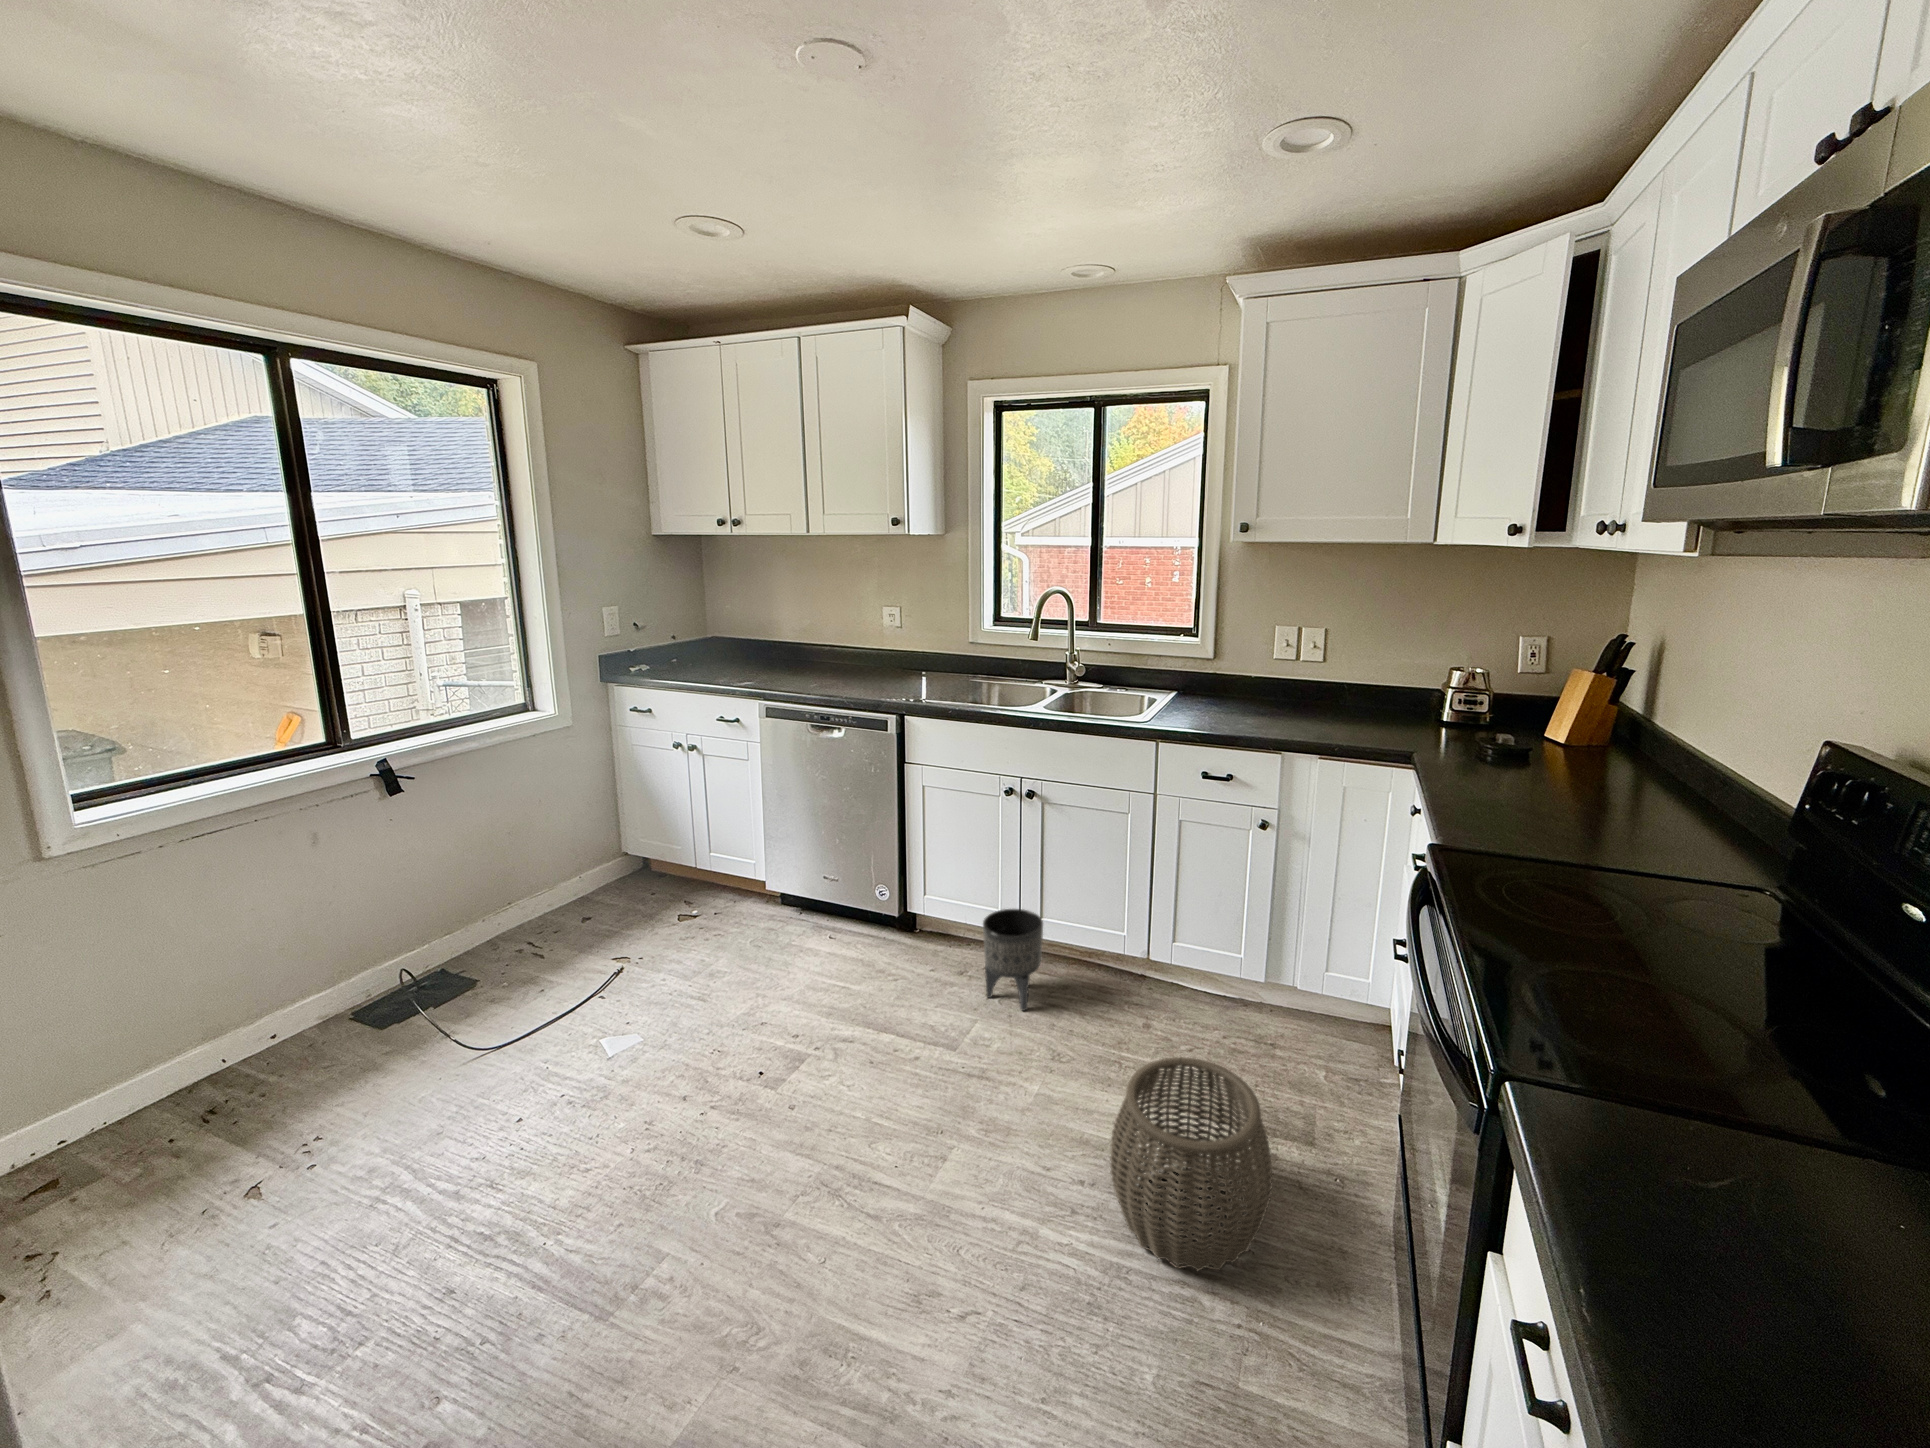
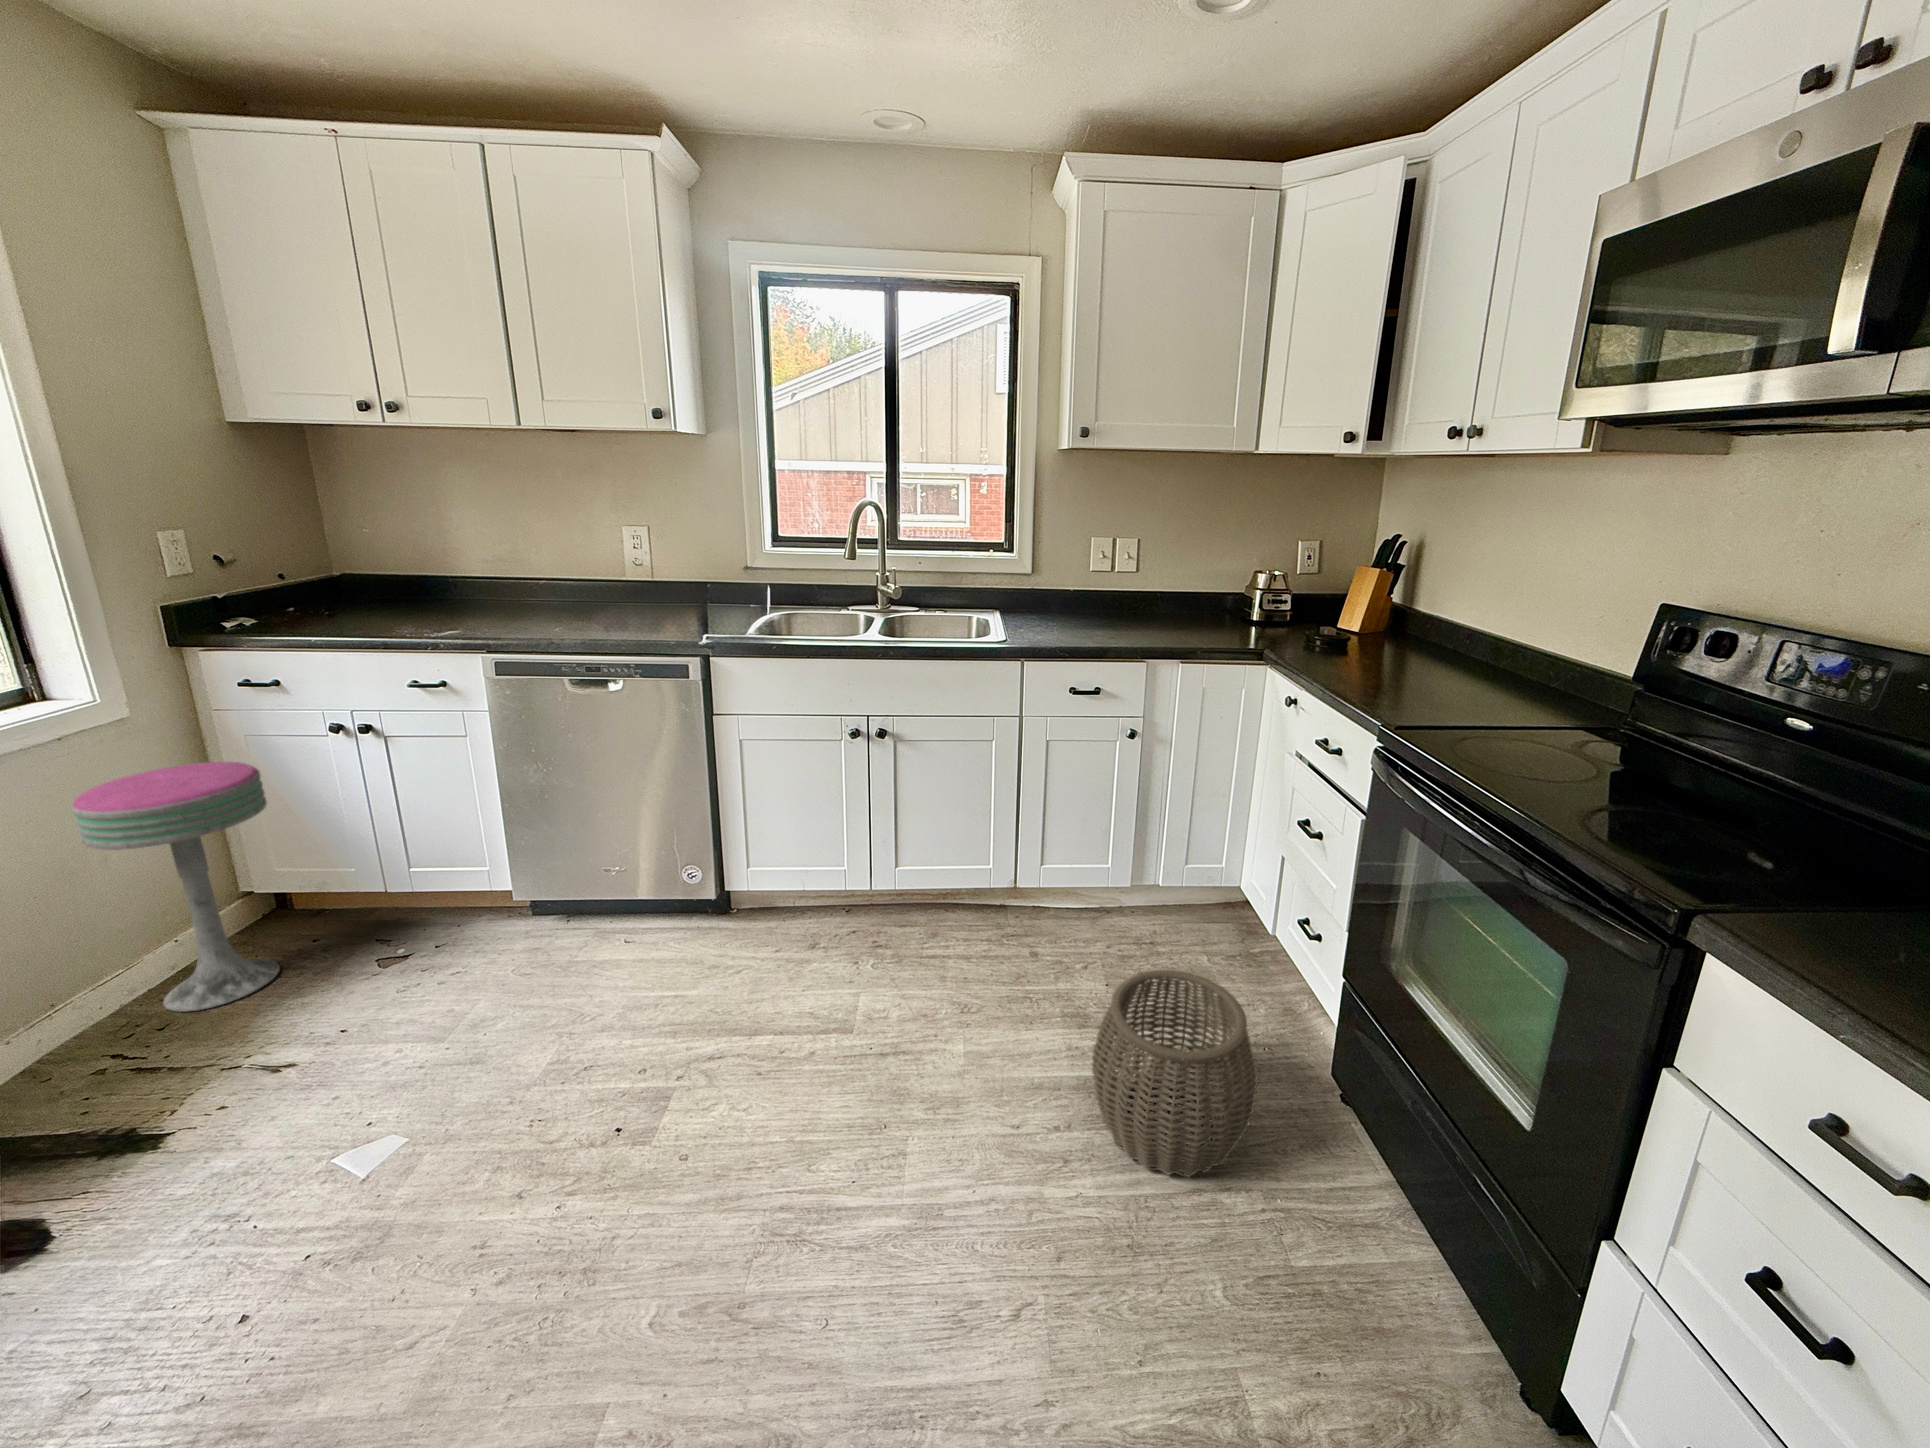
bar stool: none [537,760,632,924] -> present [71,762,280,1012]
planter: present [983,909,1043,1011] -> none [850,861,919,970]

